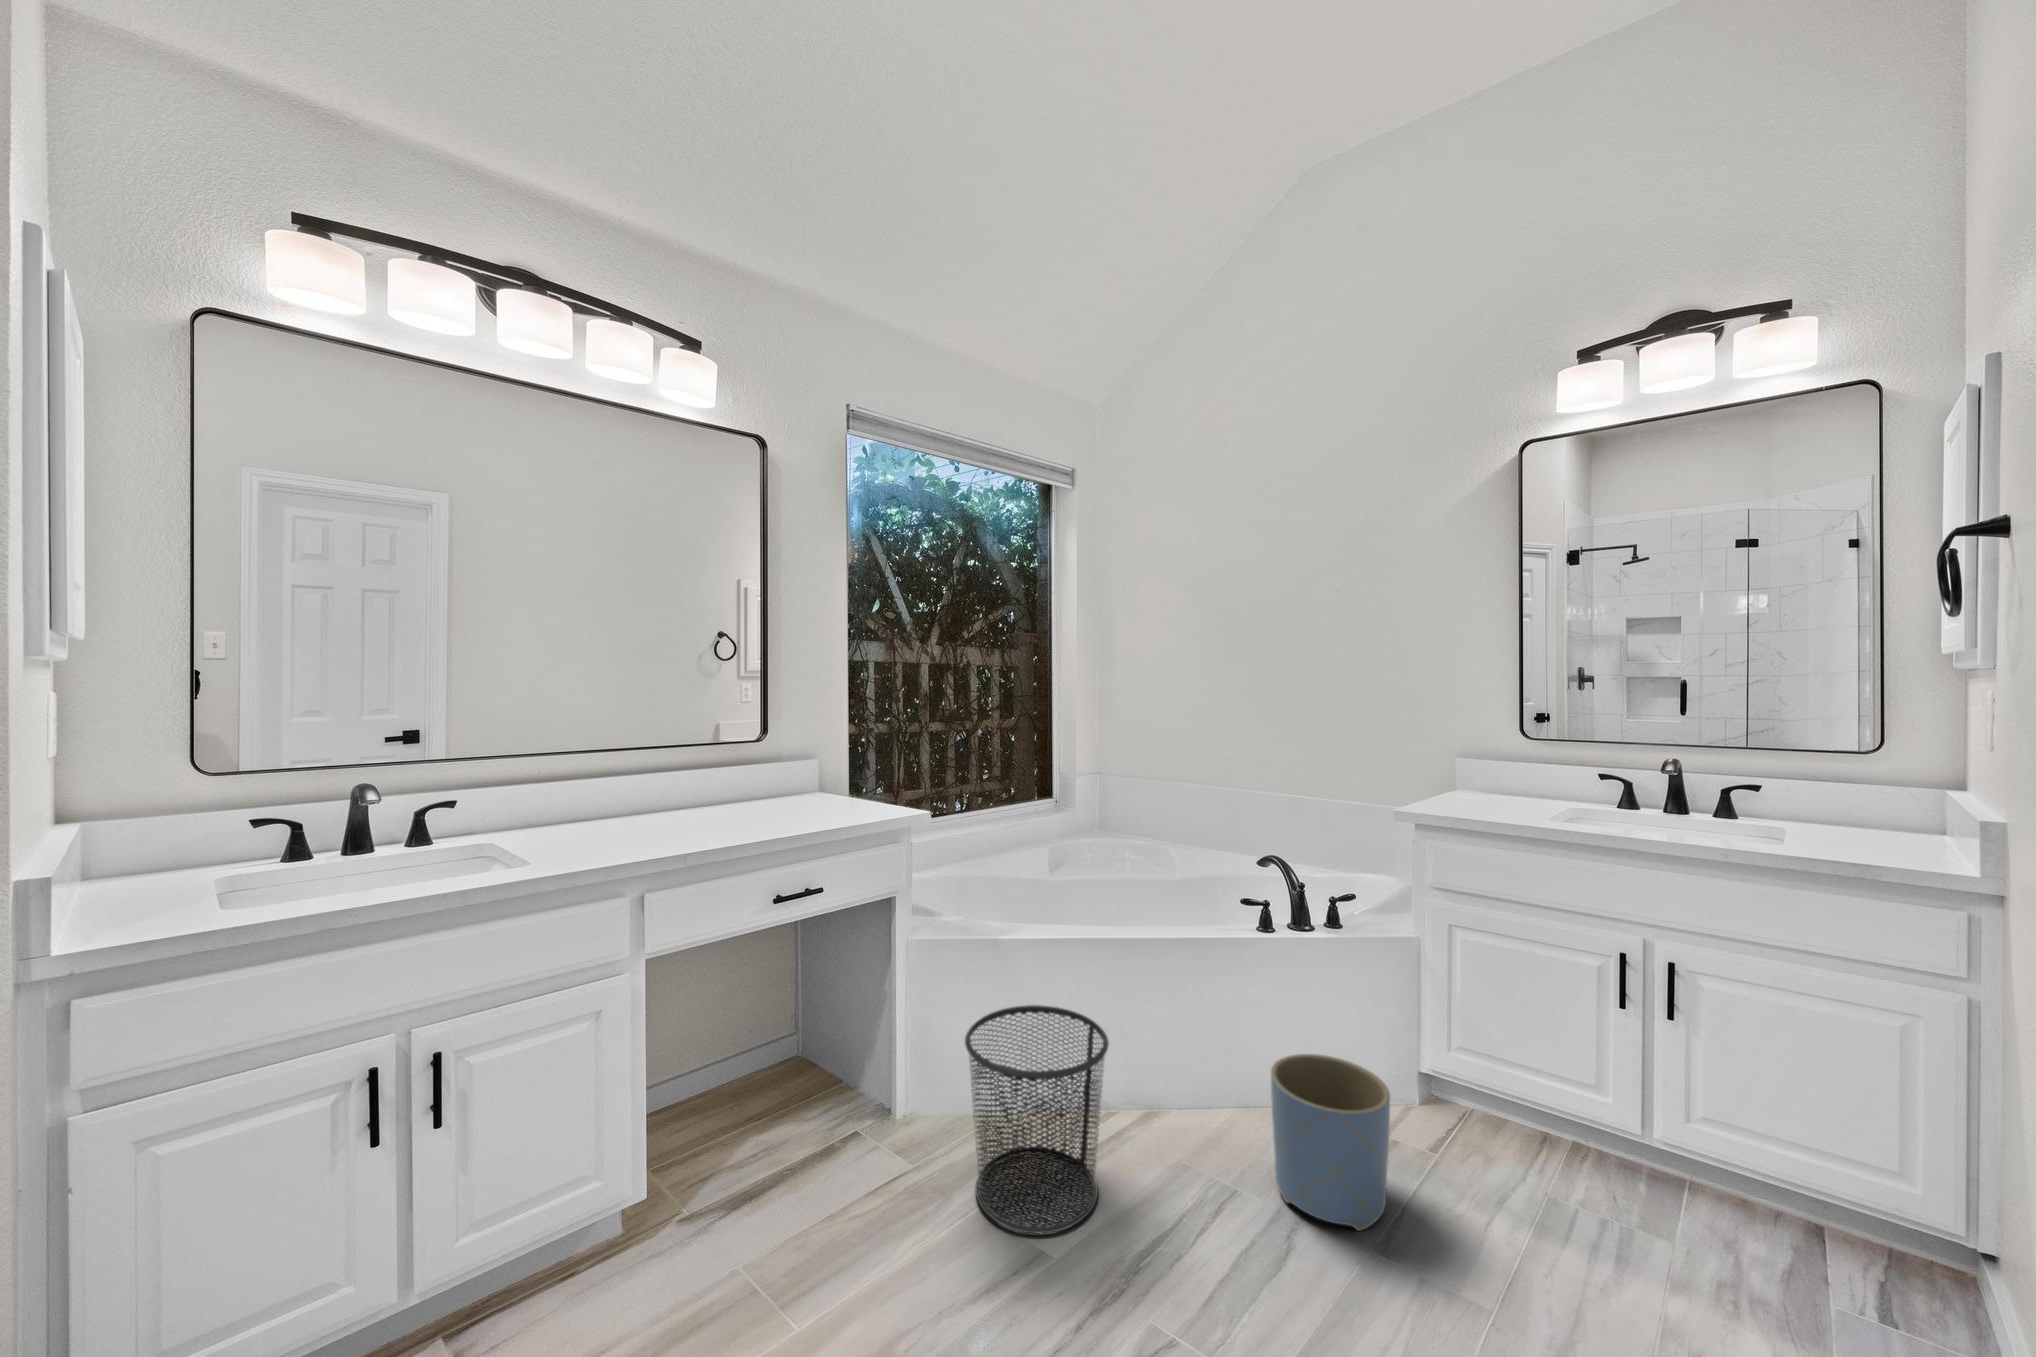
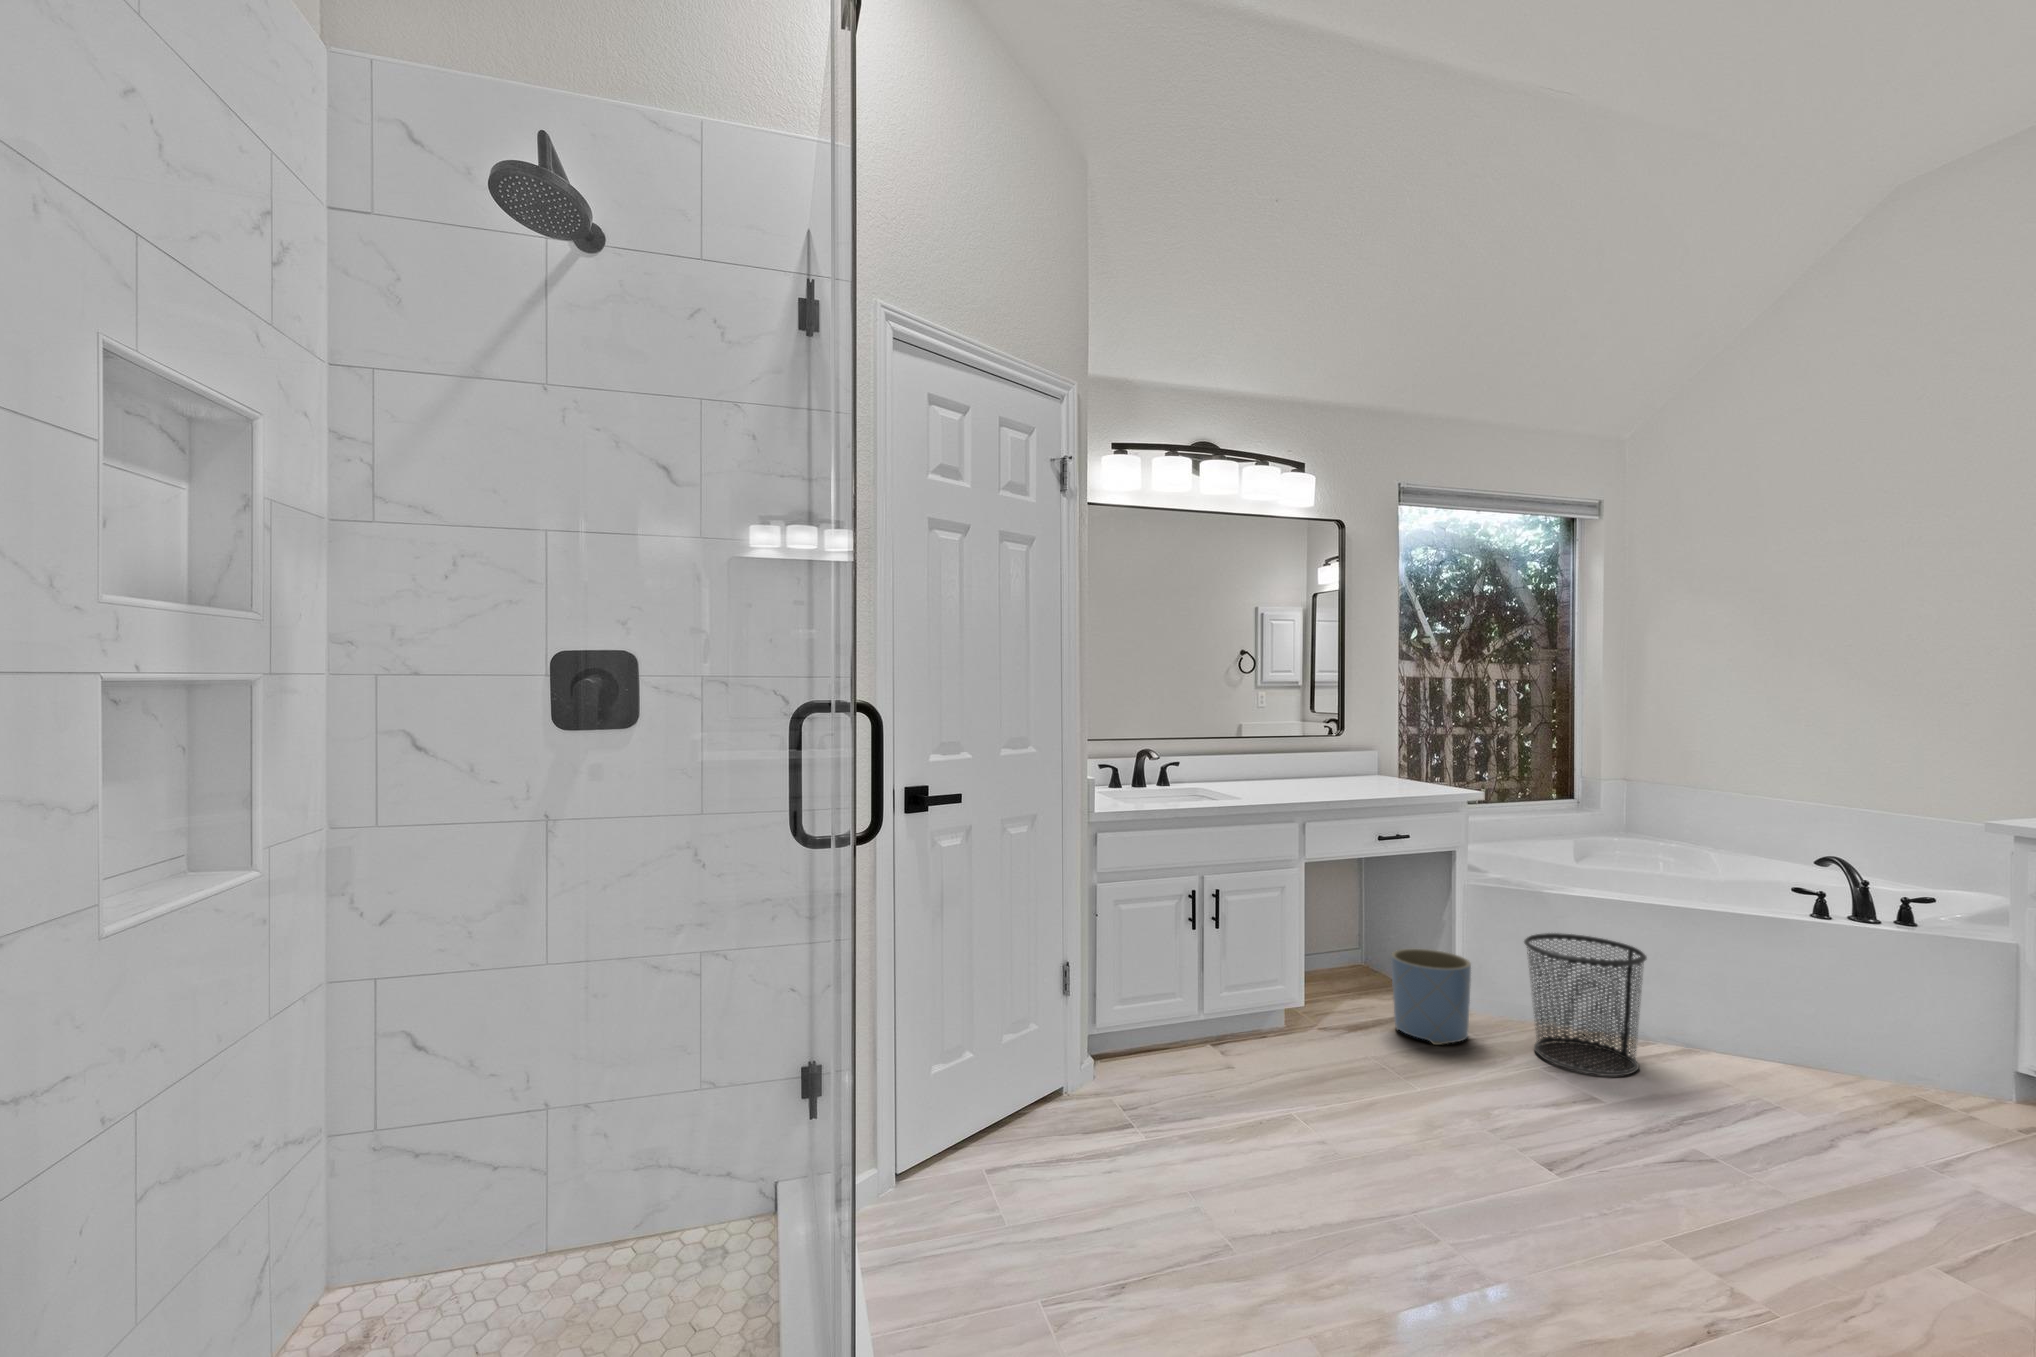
planter: present [1271,1054,1390,1231] -> present [1391,949,1471,1045]

